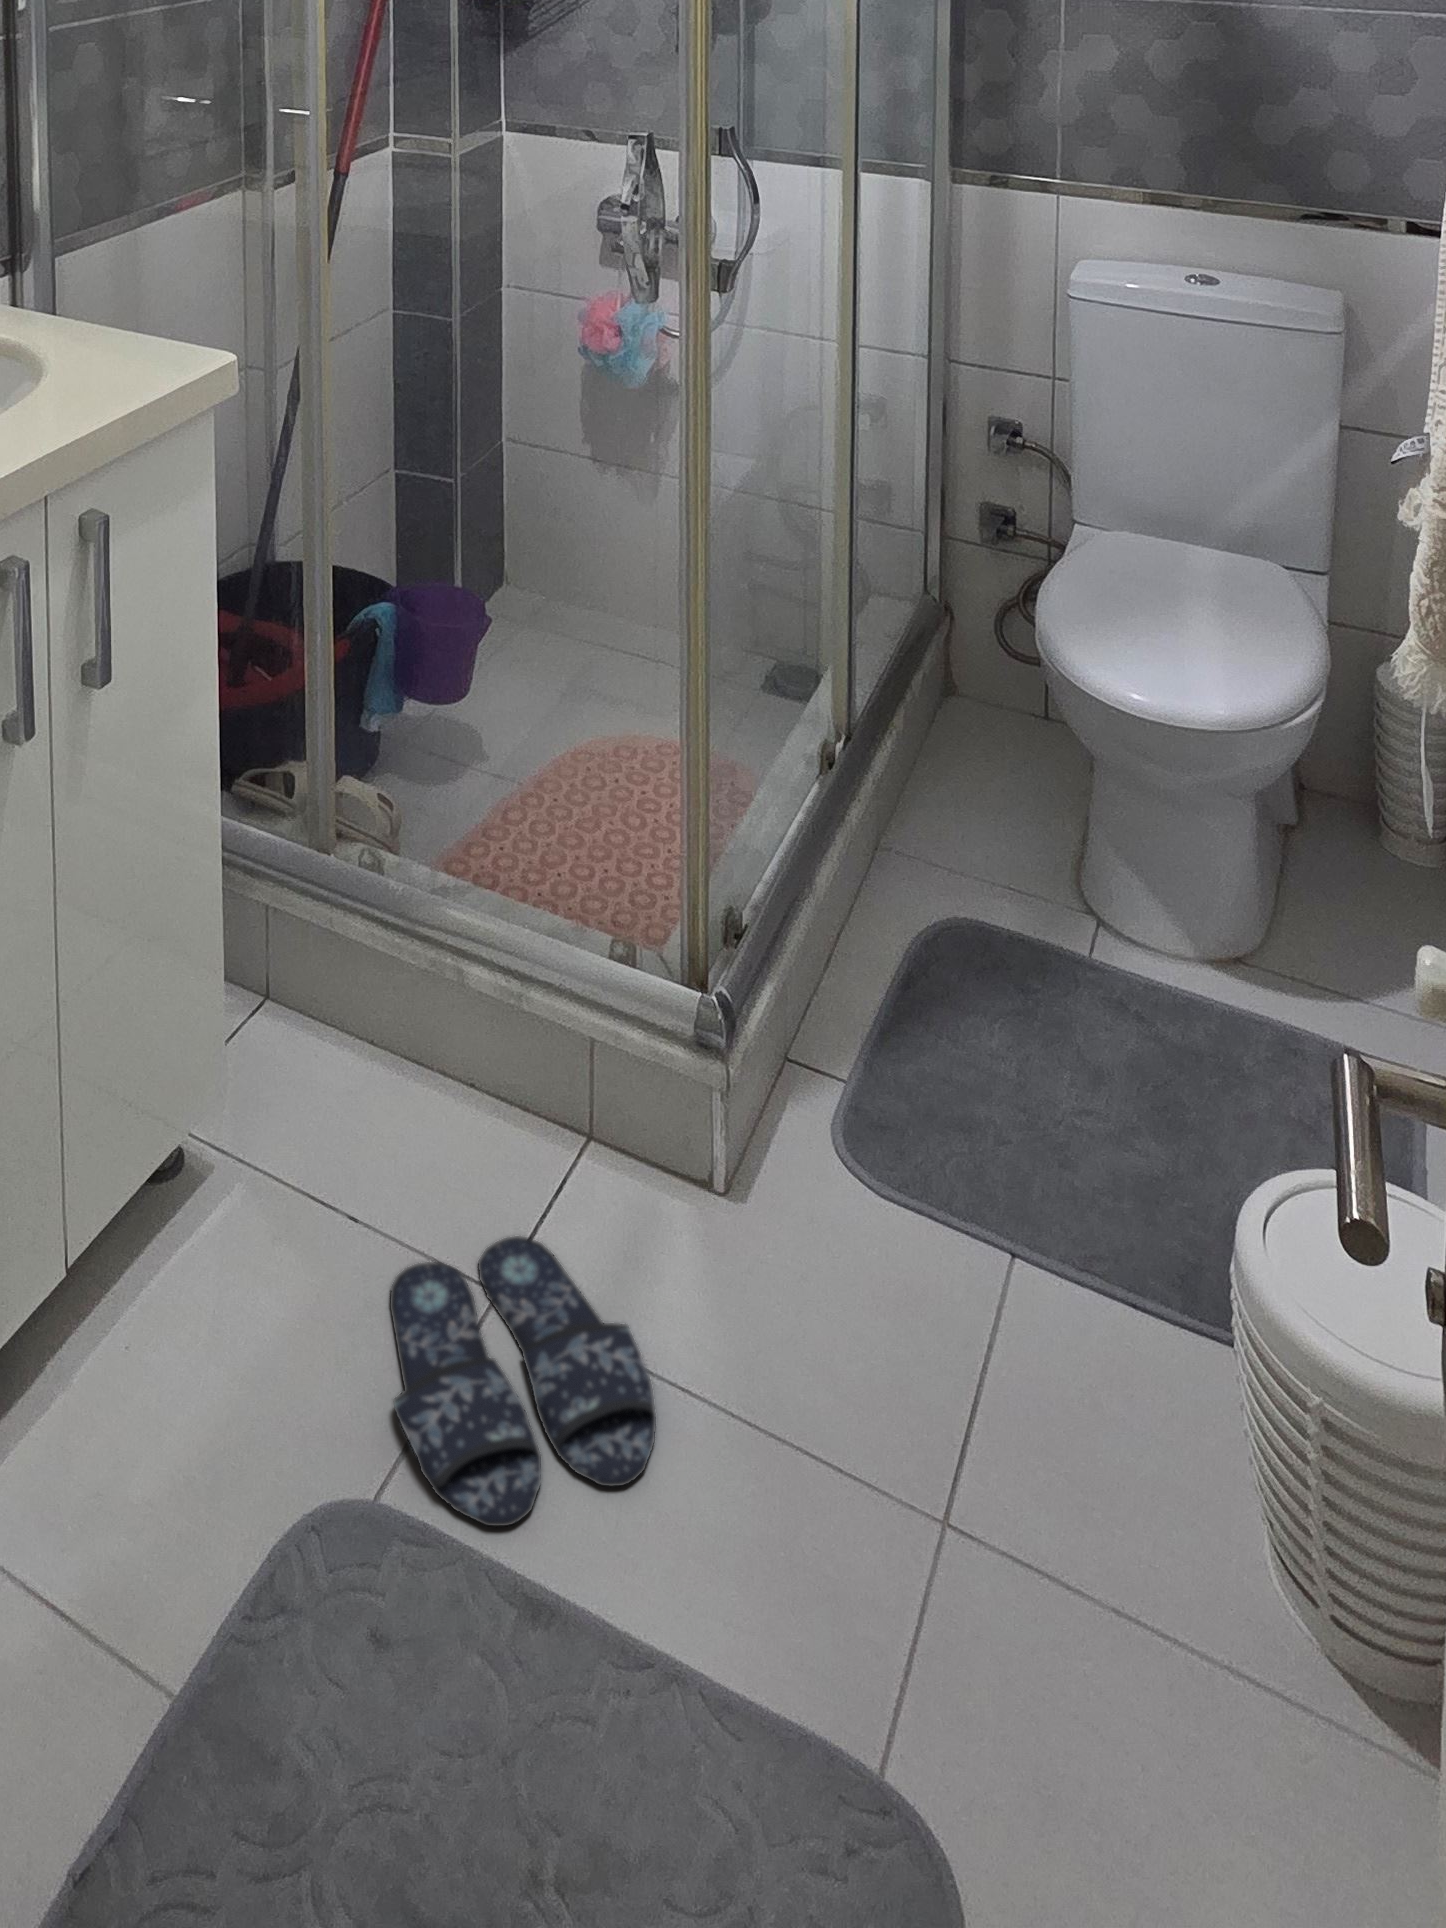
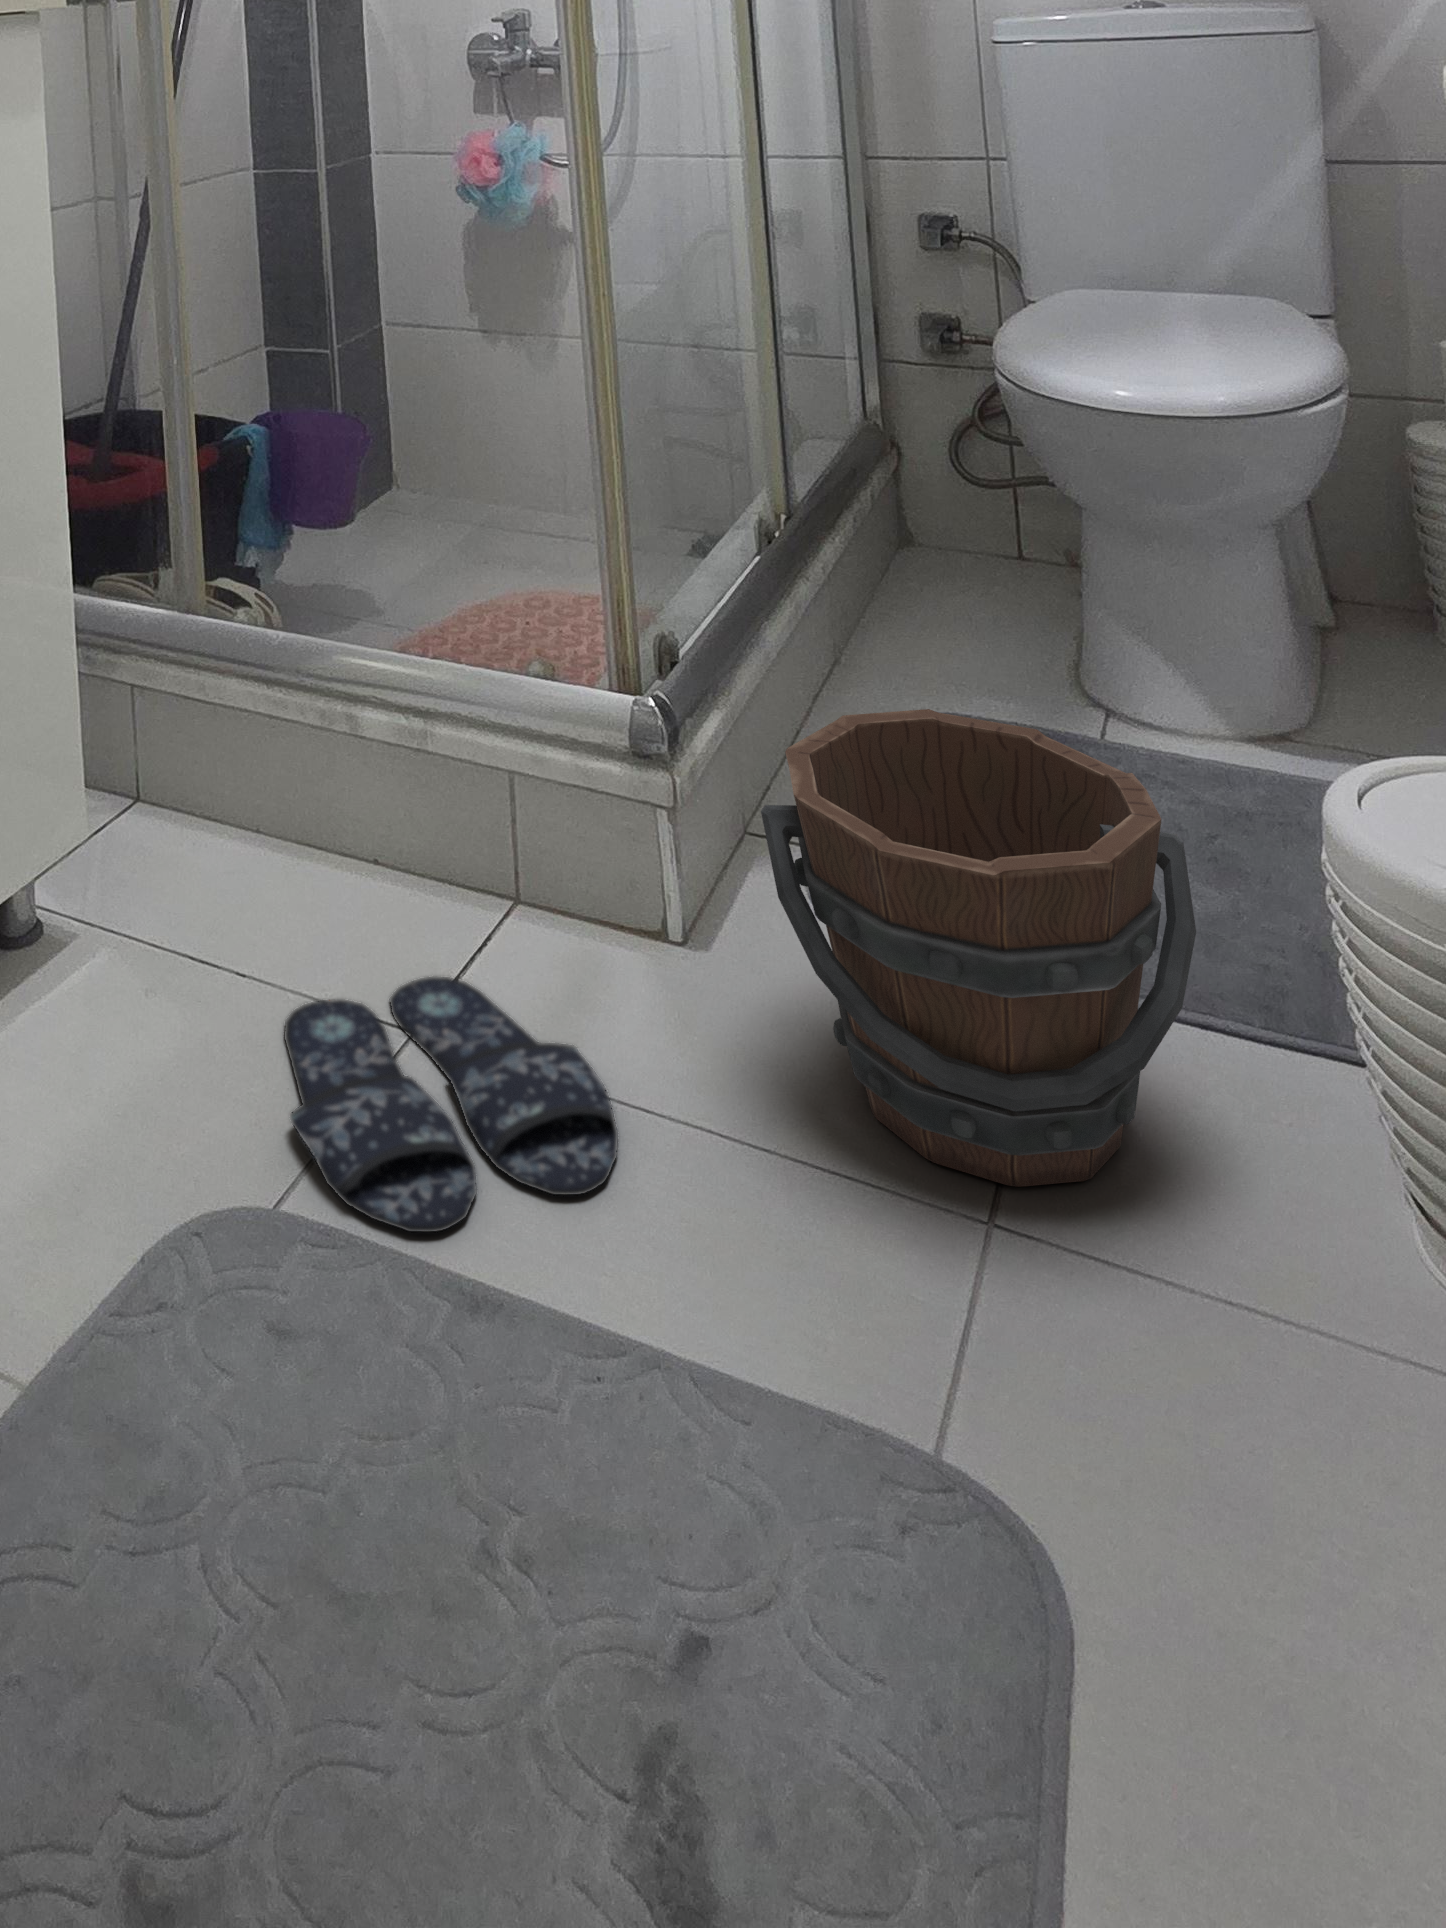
bucket: none [792,1051,1120,1479] -> present [761,709,1196,1187]

